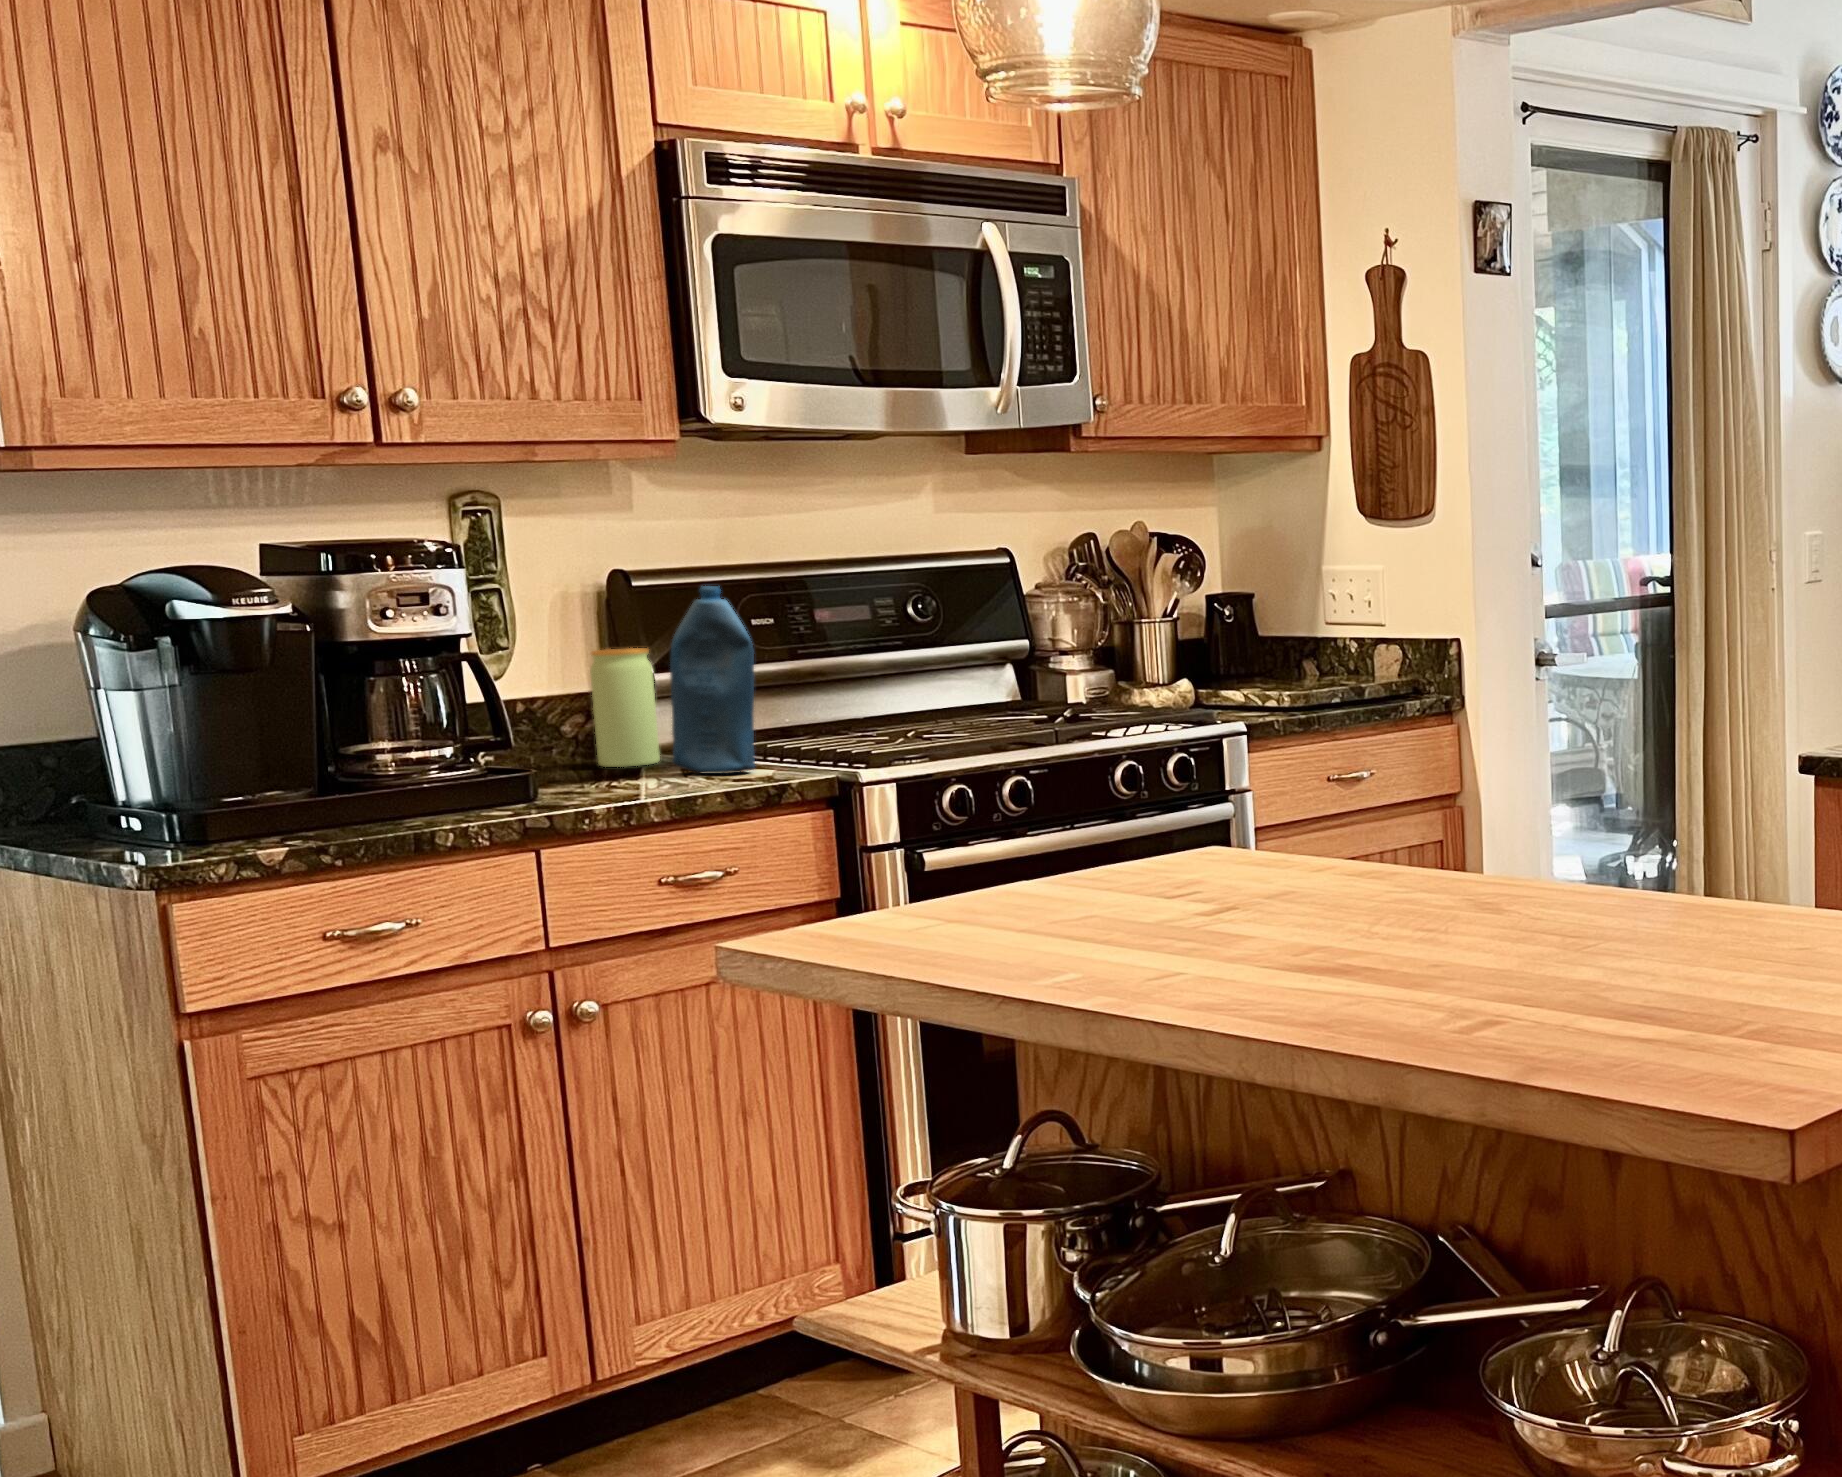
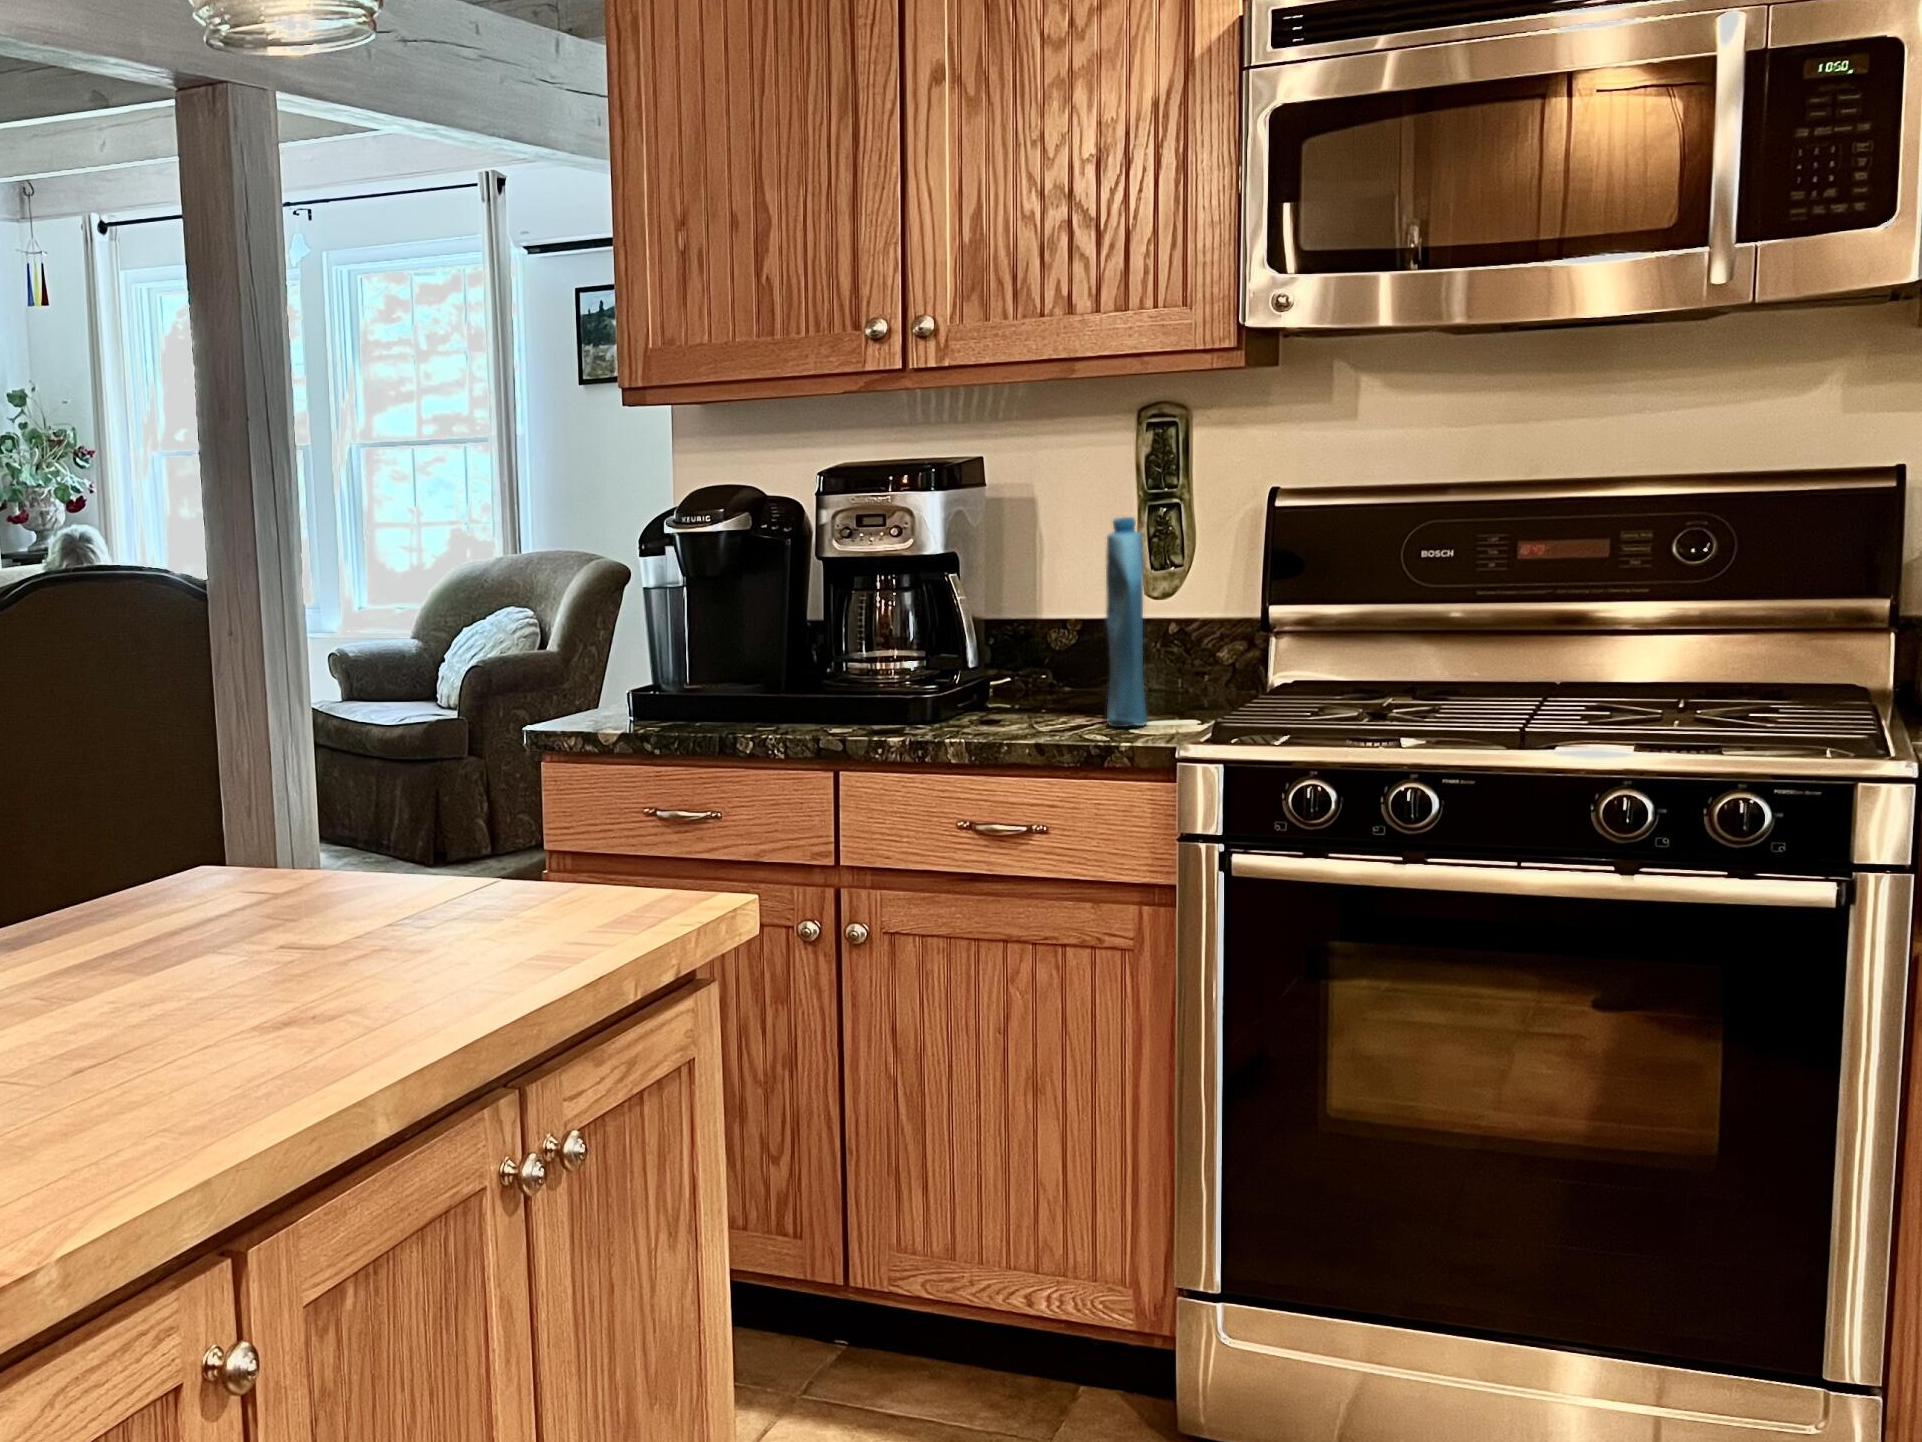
jar: present [590,648,660,767] -> none [1151,575,1220,705]

